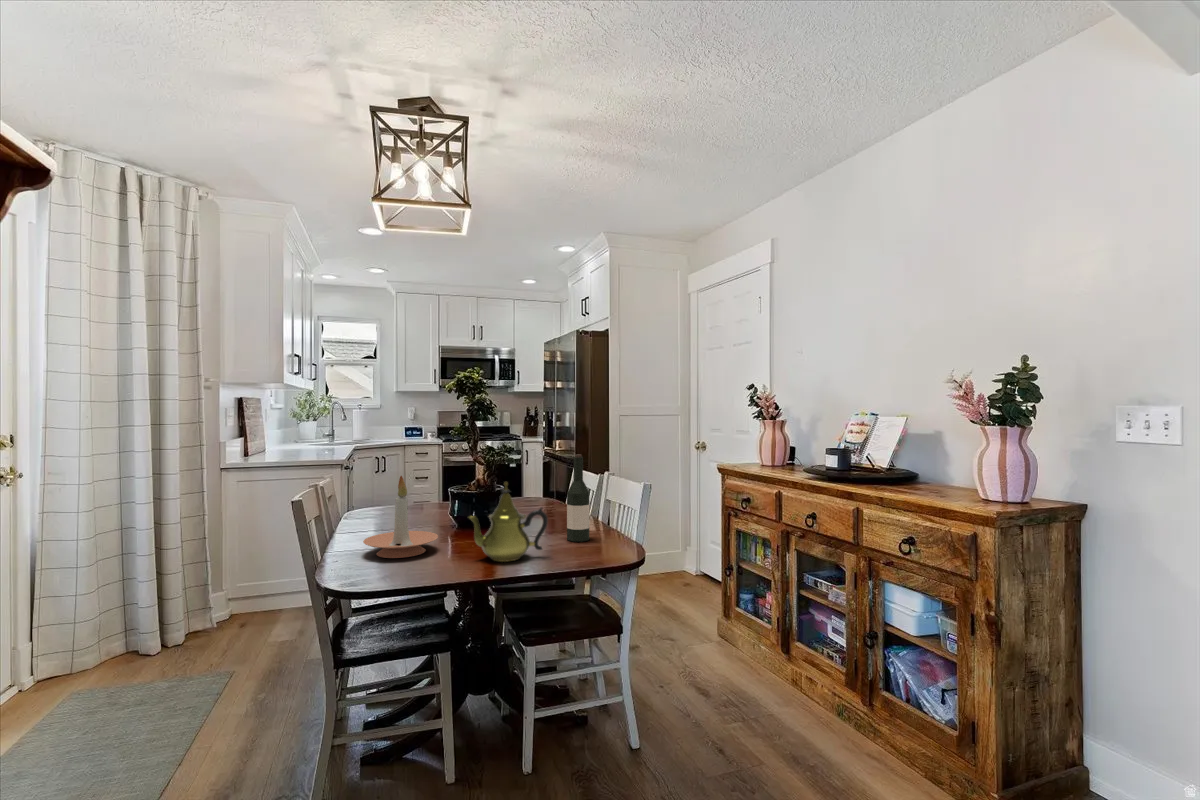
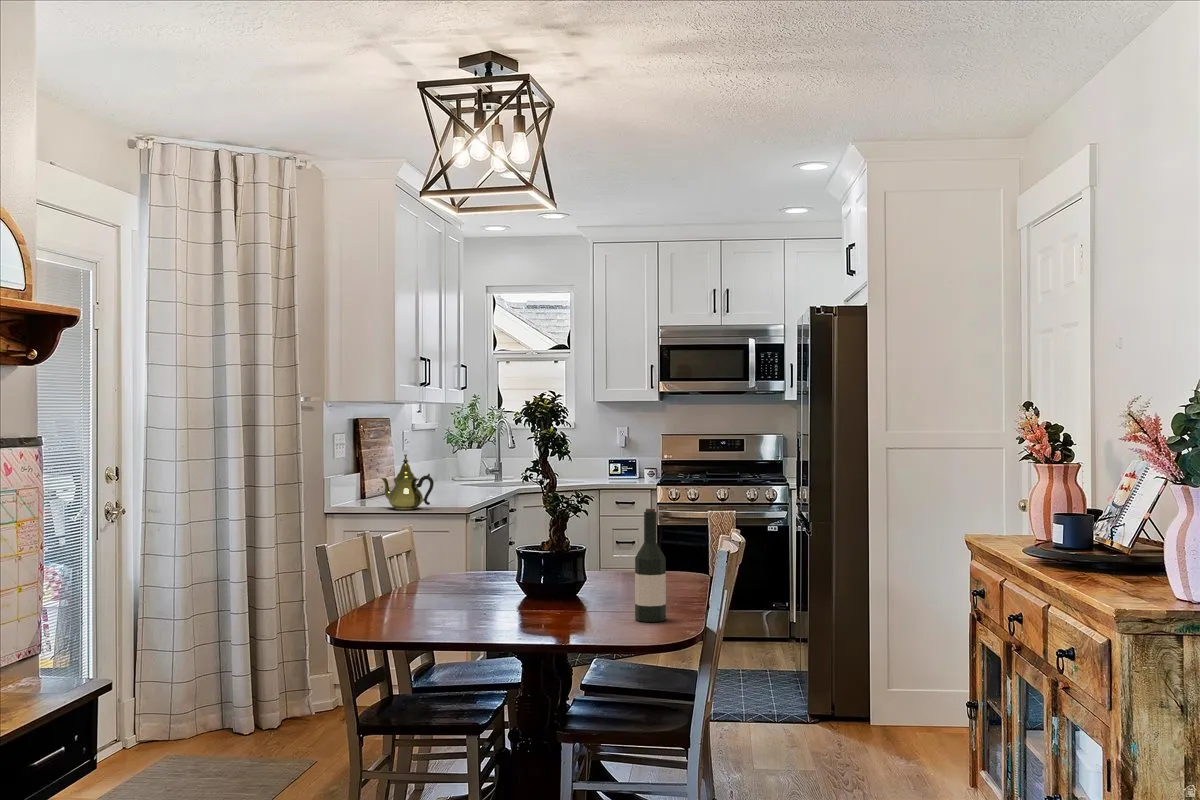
candle holder: present [363,476,438,558] -> none [397,525,480,619]
teapot: present [469,482,548,562] -> present [381,454,434,510]

